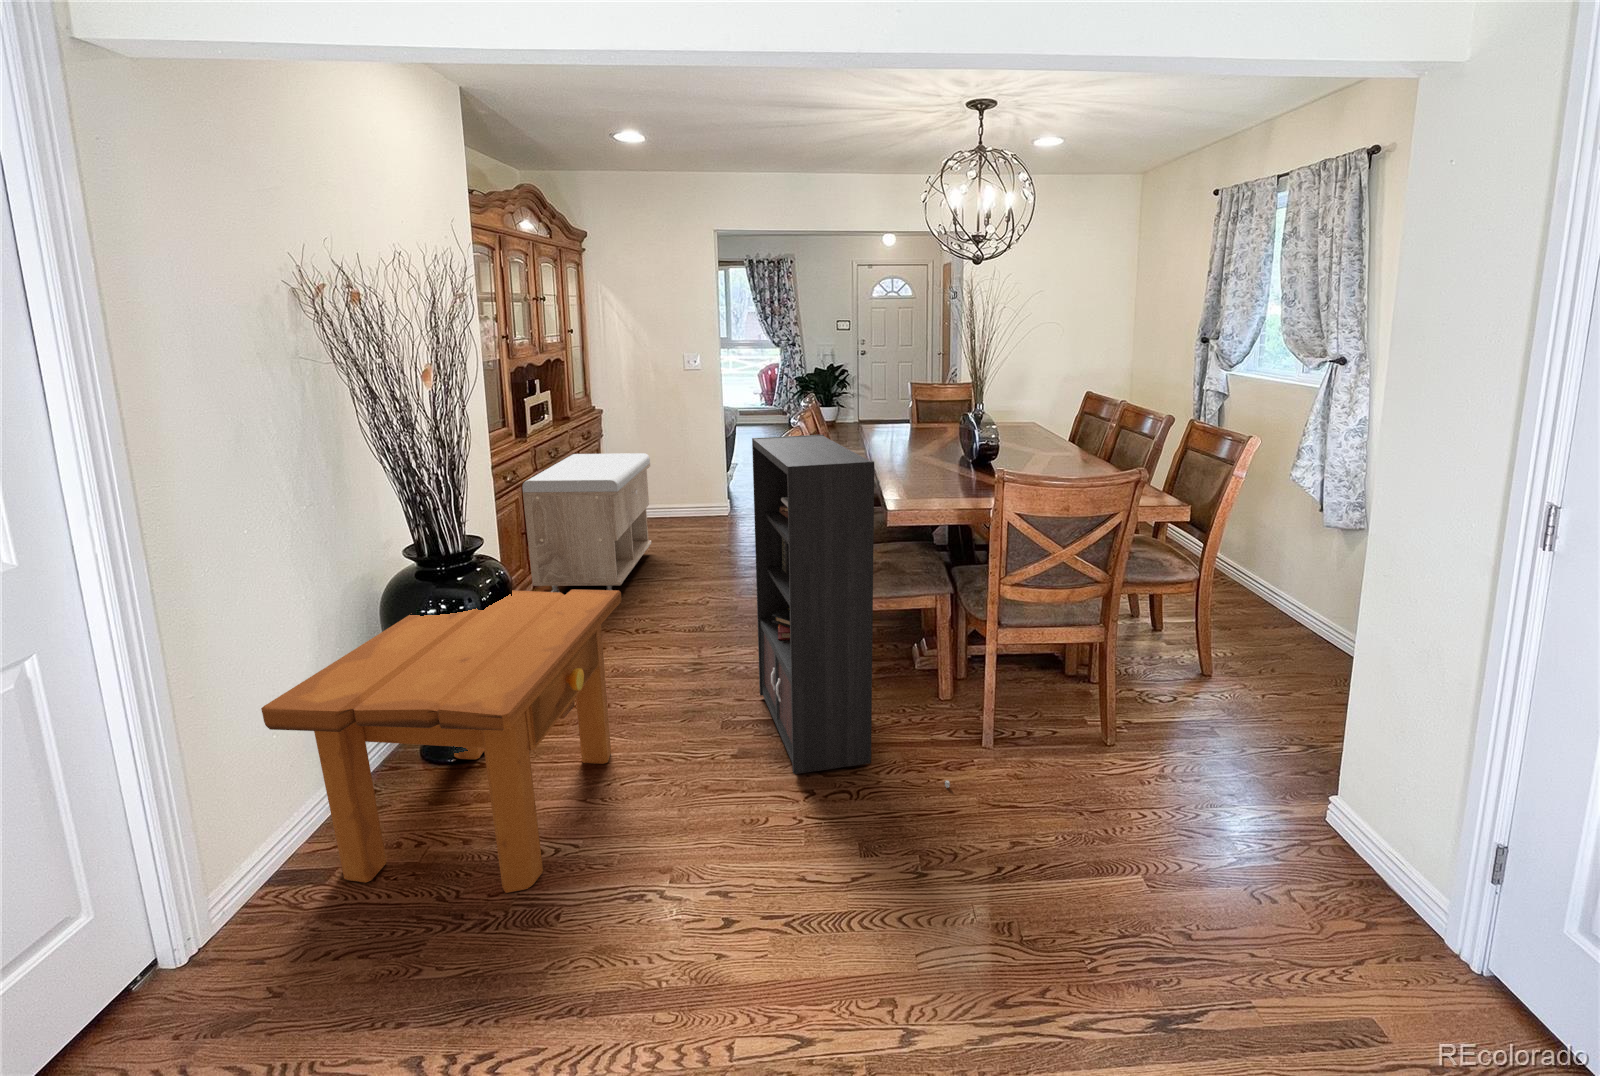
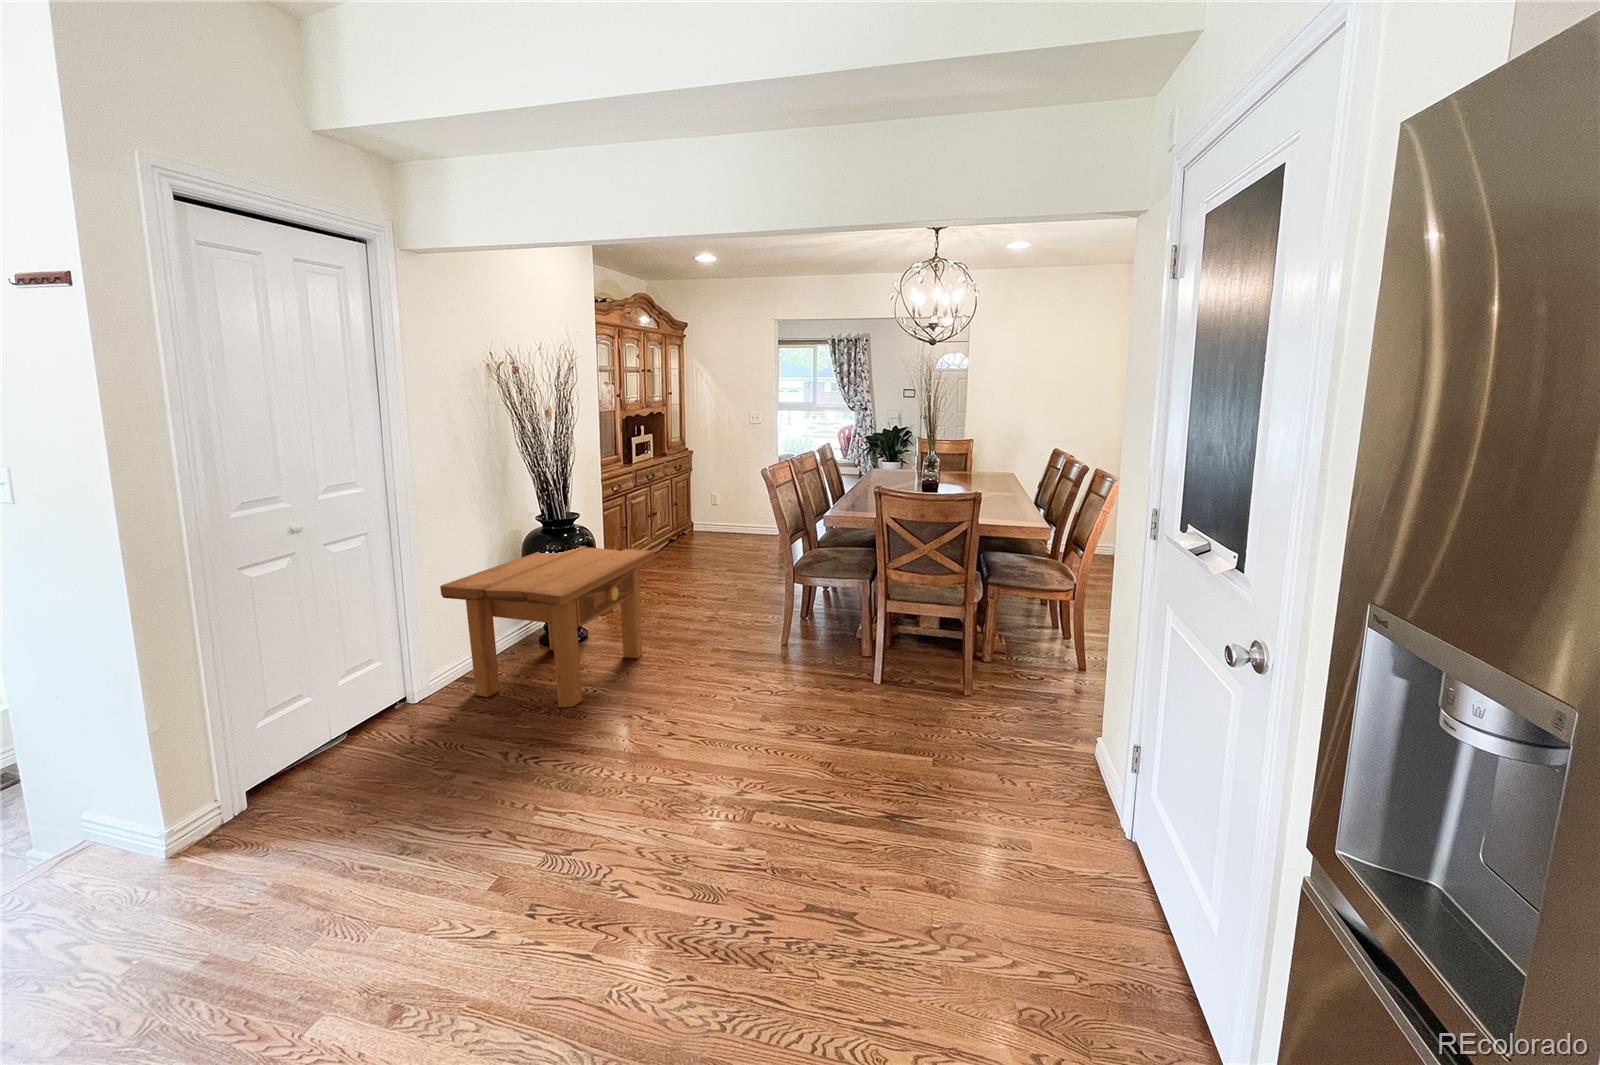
bookcase: present [752,435,950,788] -> none [743,460,843,685]
storage bench: present [522,453,651,593] -> none [622,478,717,574]

